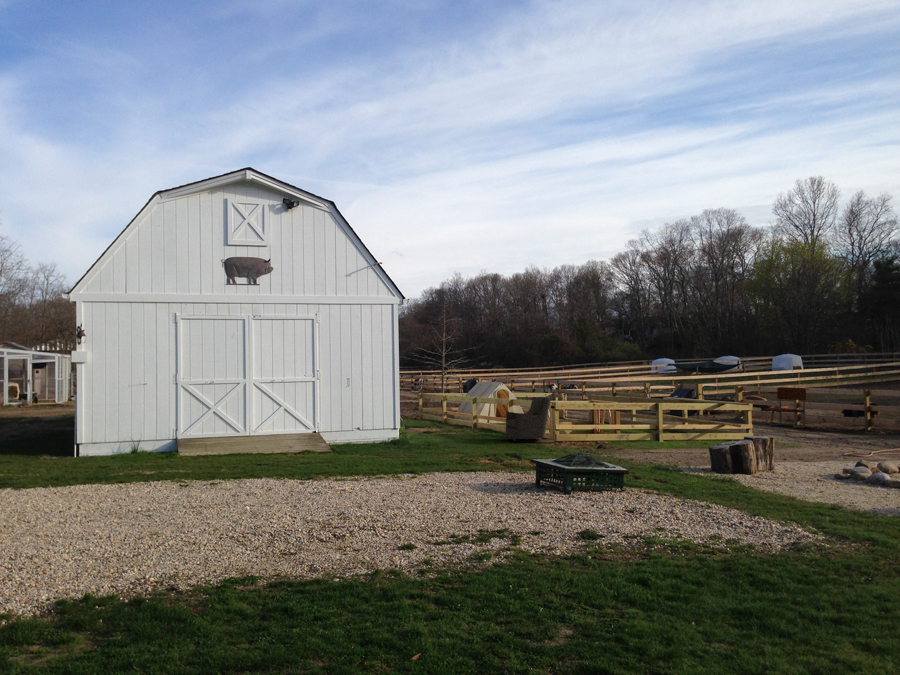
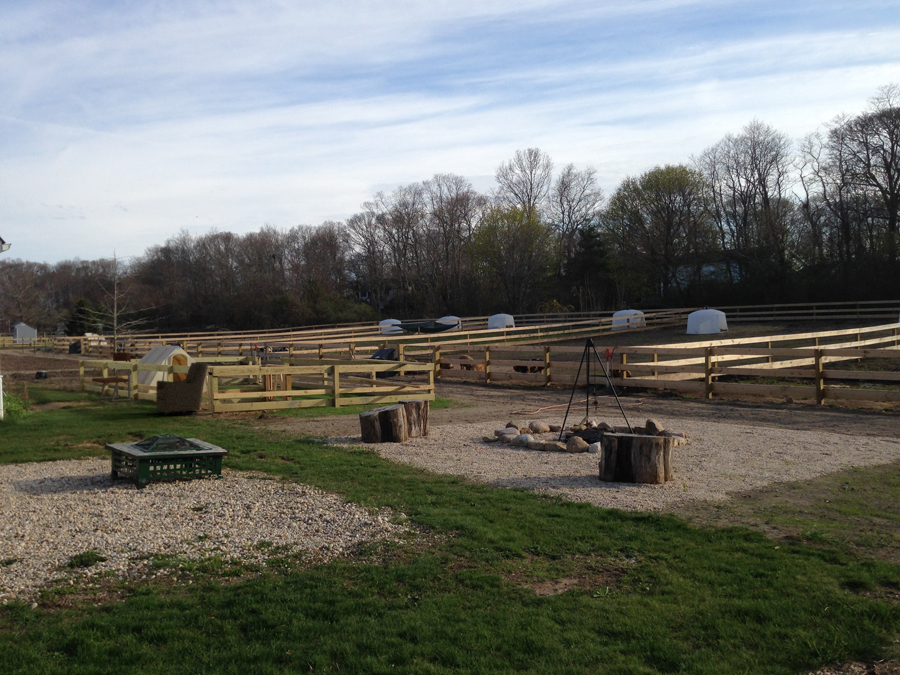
bench: present [765,387,806,428] -> present [92,352,131,402]

